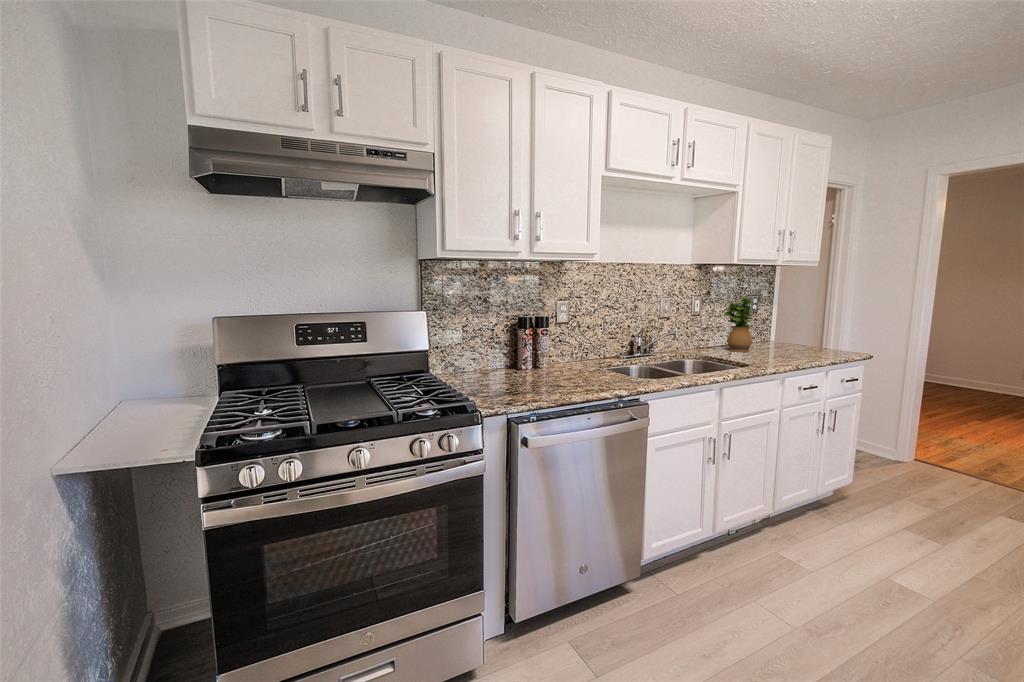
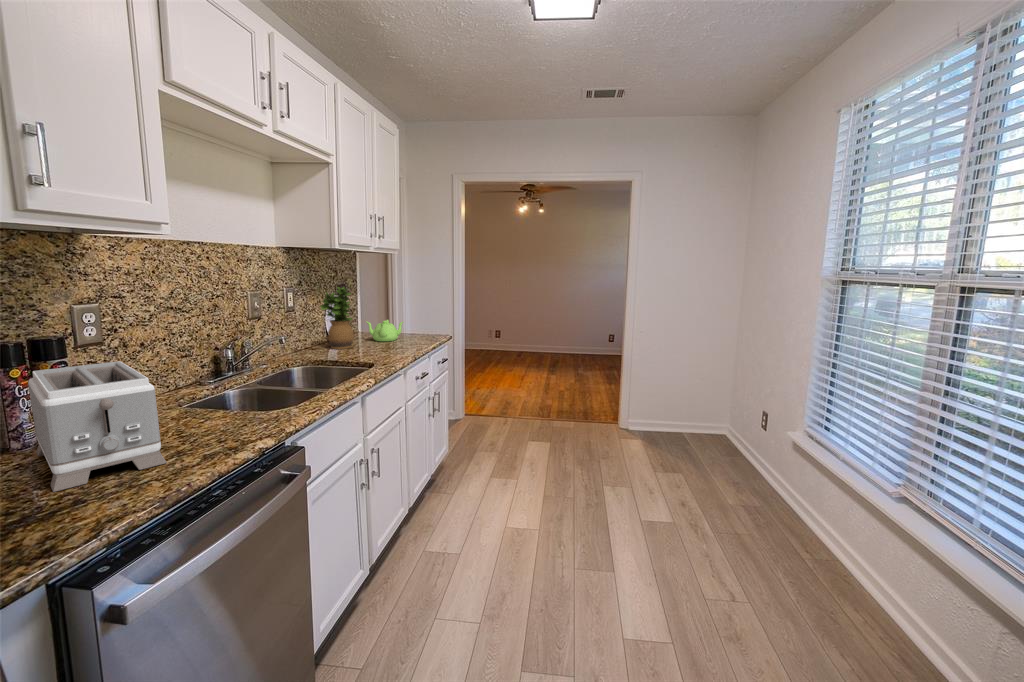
teapot: none [771,330,812,351] -> present [366,320,403,341]
toaster: none [526,331,571,387] -> present [28,361,167,492]

